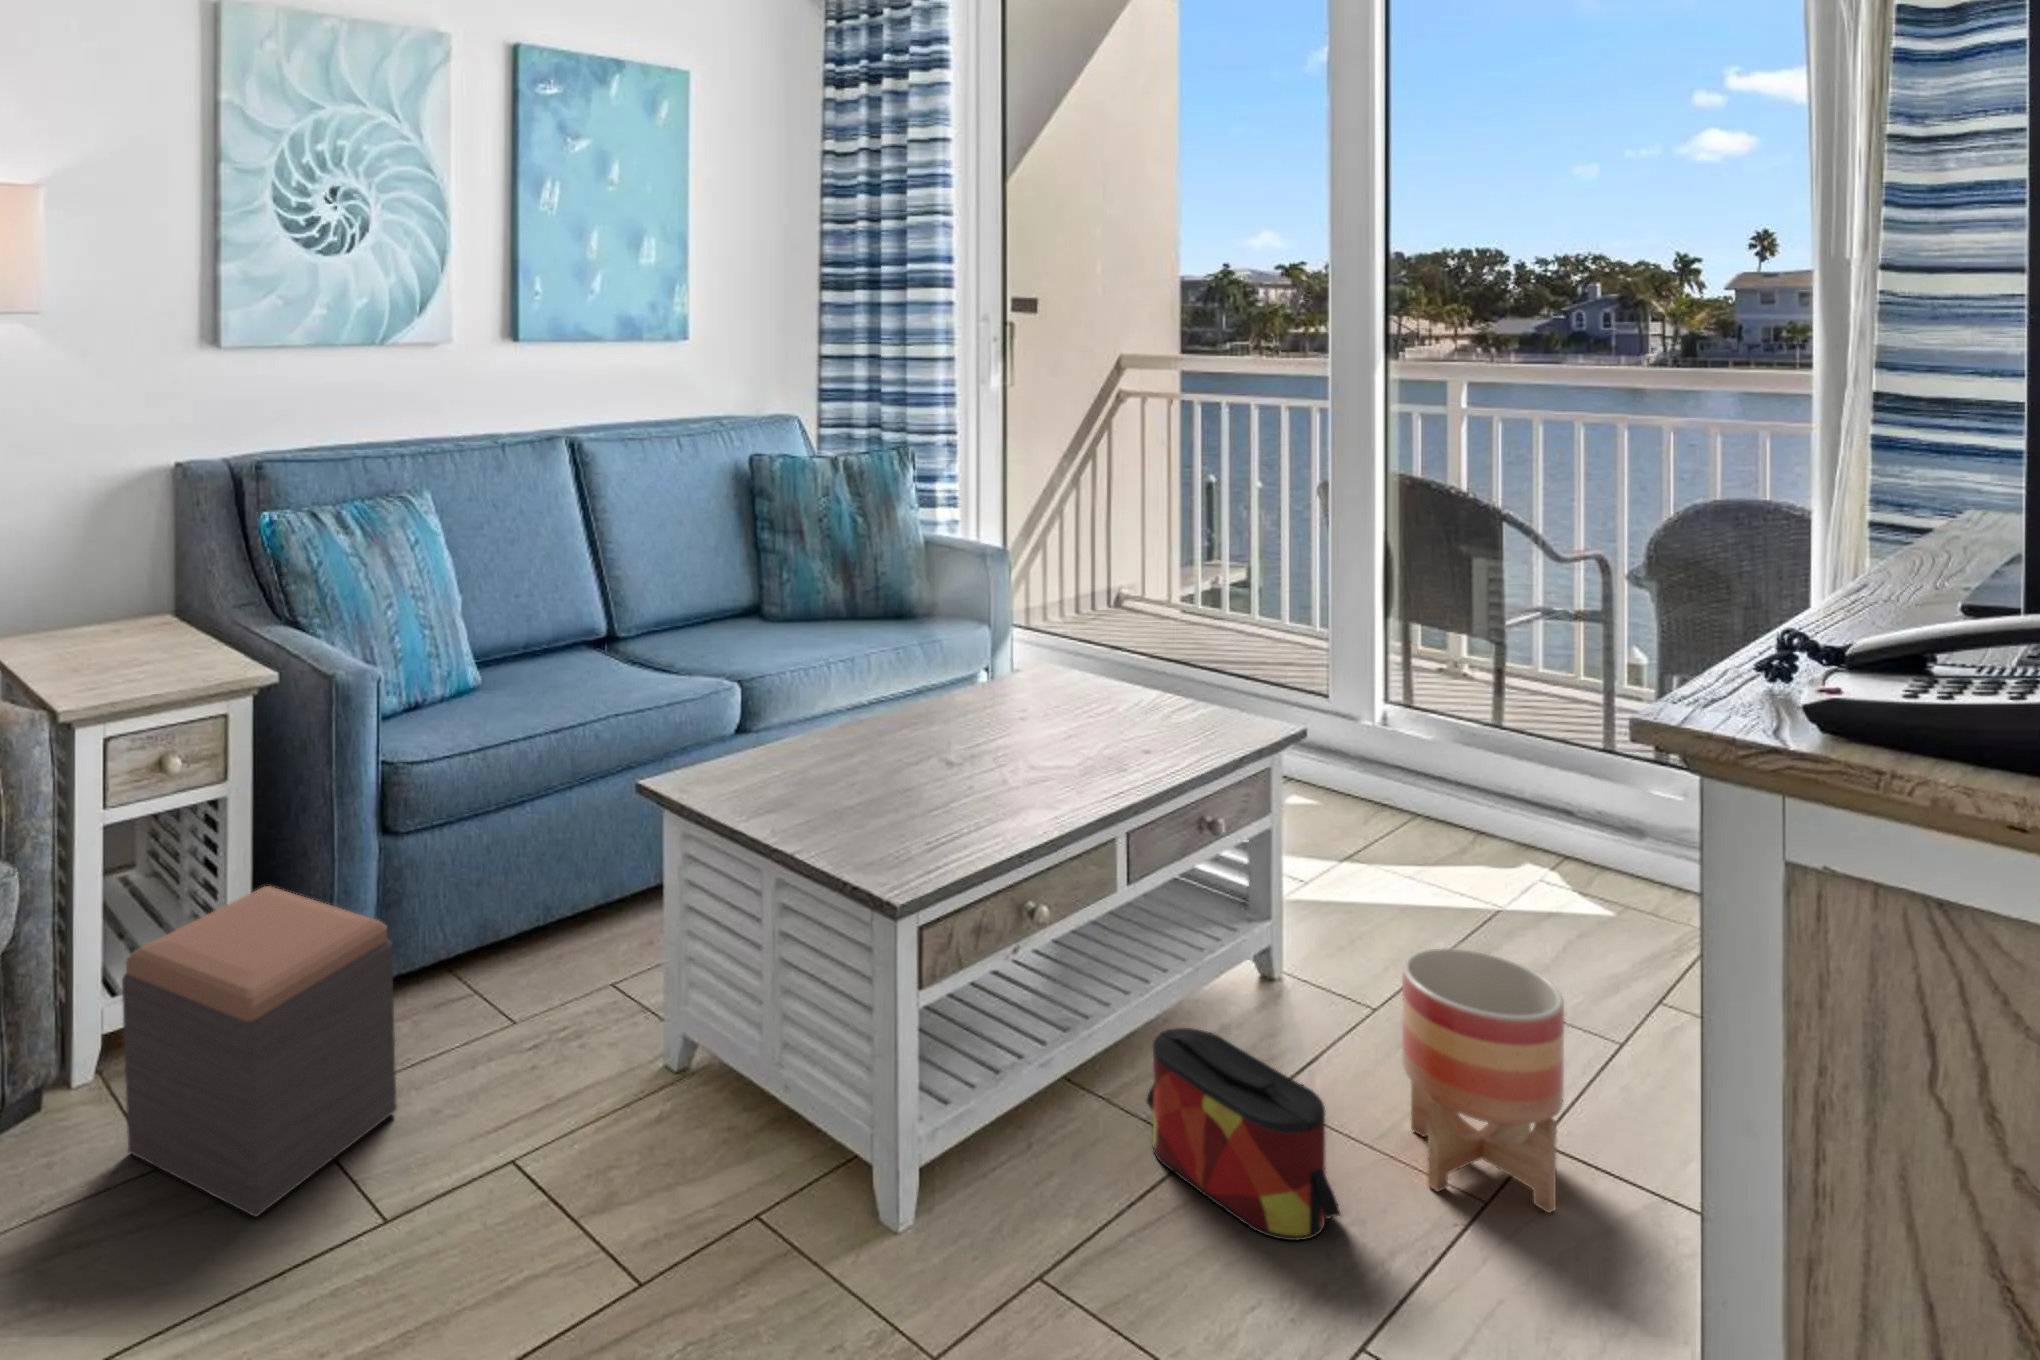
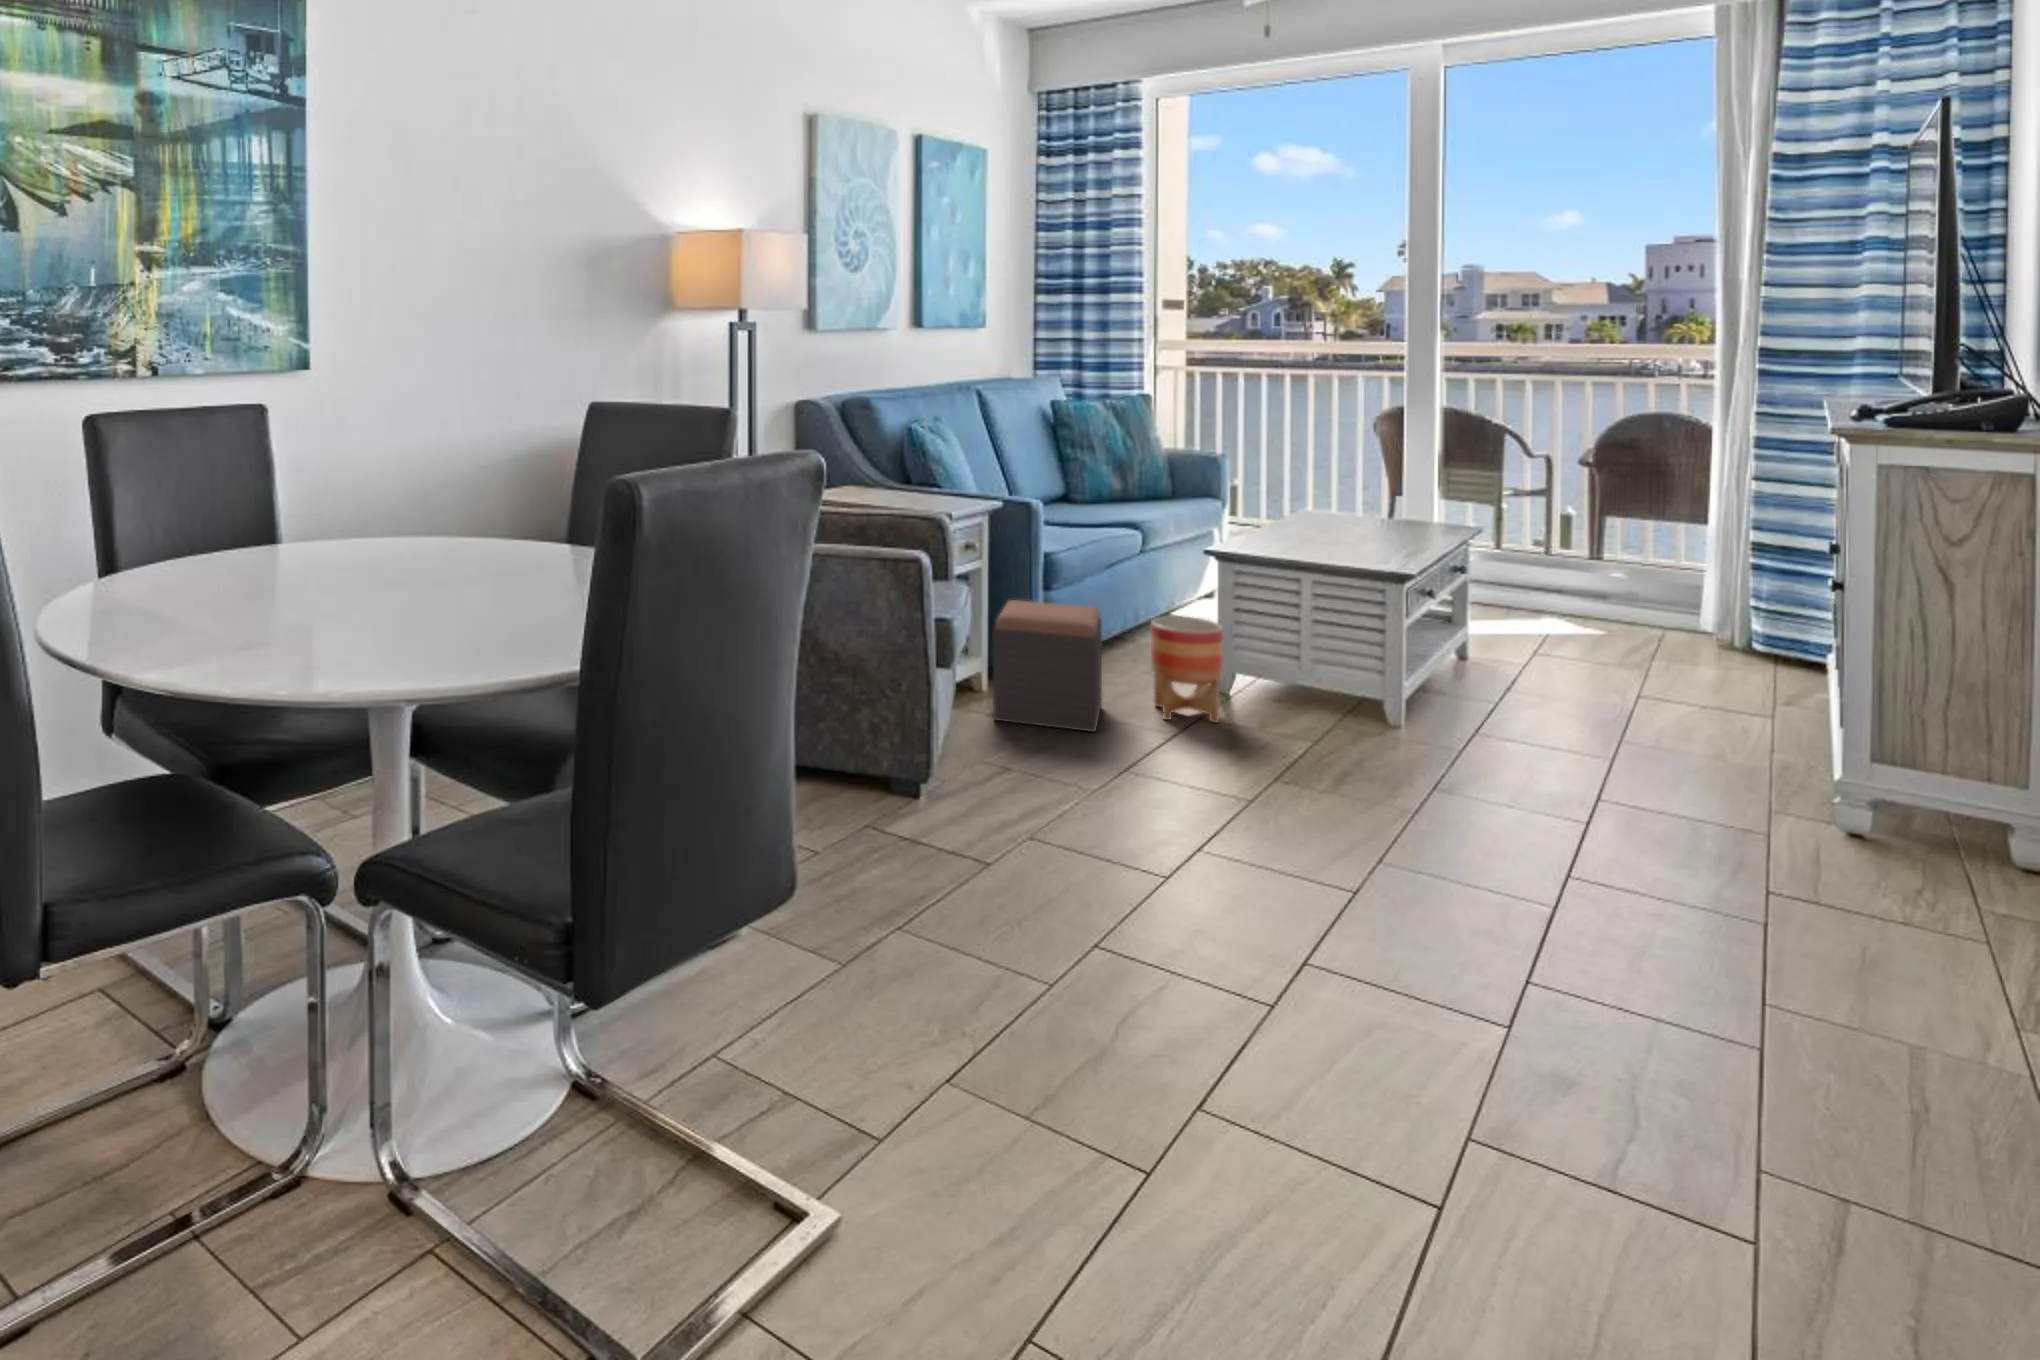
planter: present [1402,948,1564,1213] -> present [1151,616,1223,723]
bag: present [1146,1028,1341,1240] -> none [1460,649,1581,722]

